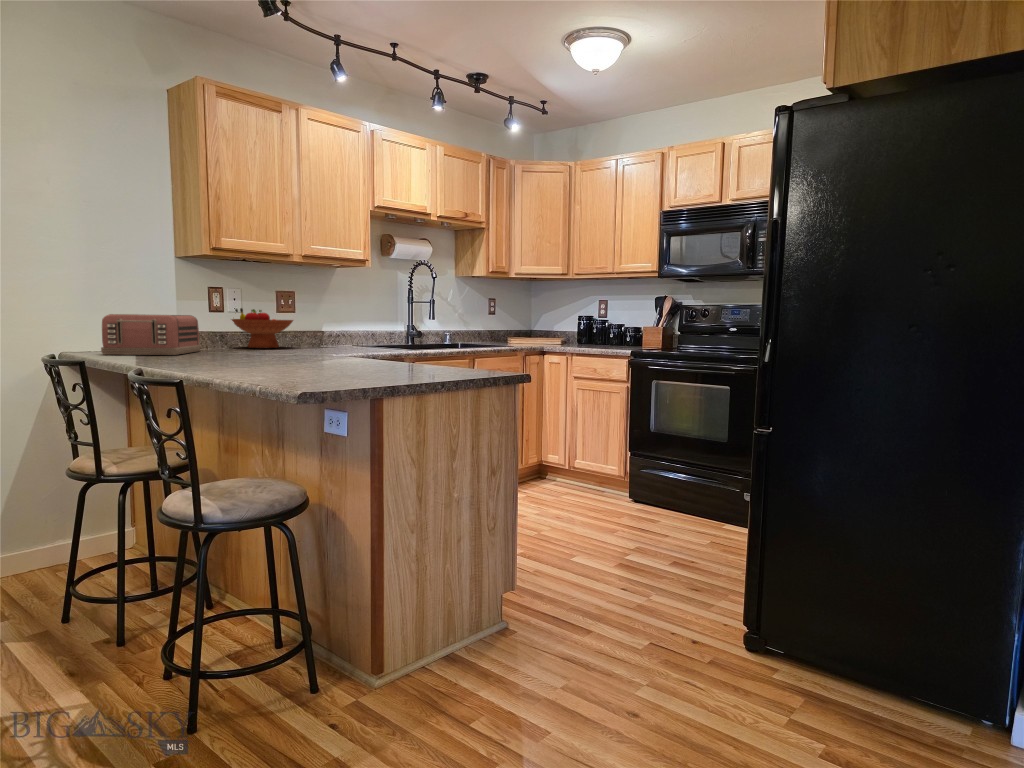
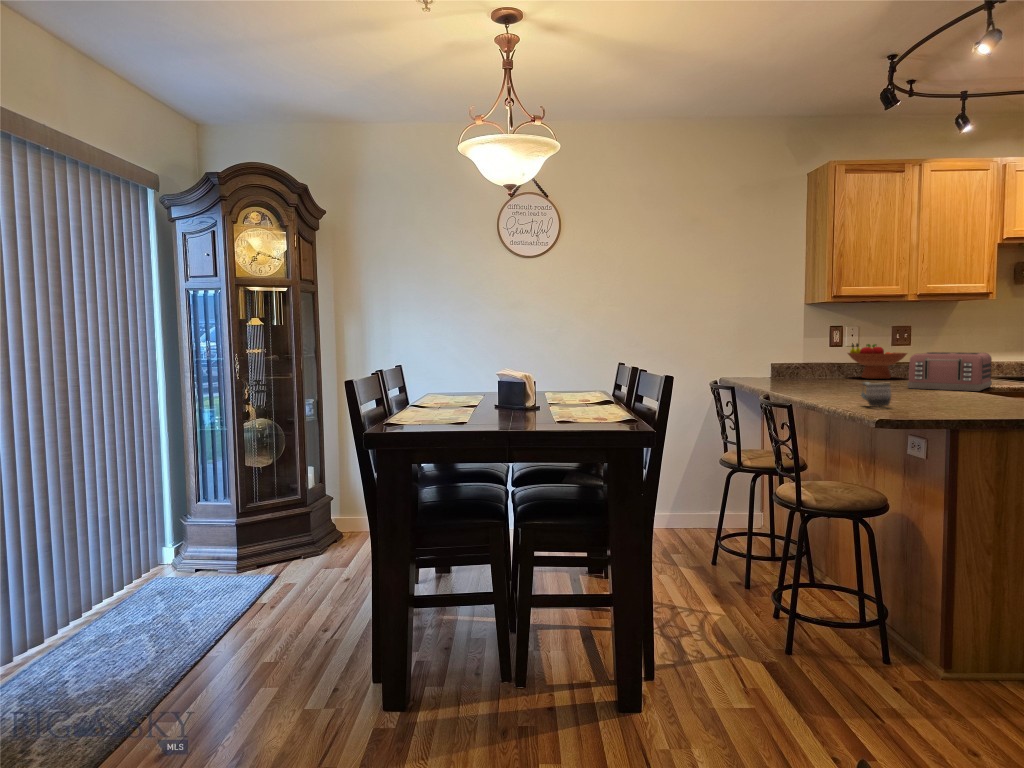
toaster: present [101,314,201,355] -> present [907,352,992,391]
mug: none [265,345,301,376] -> present [861,382,891,407]

